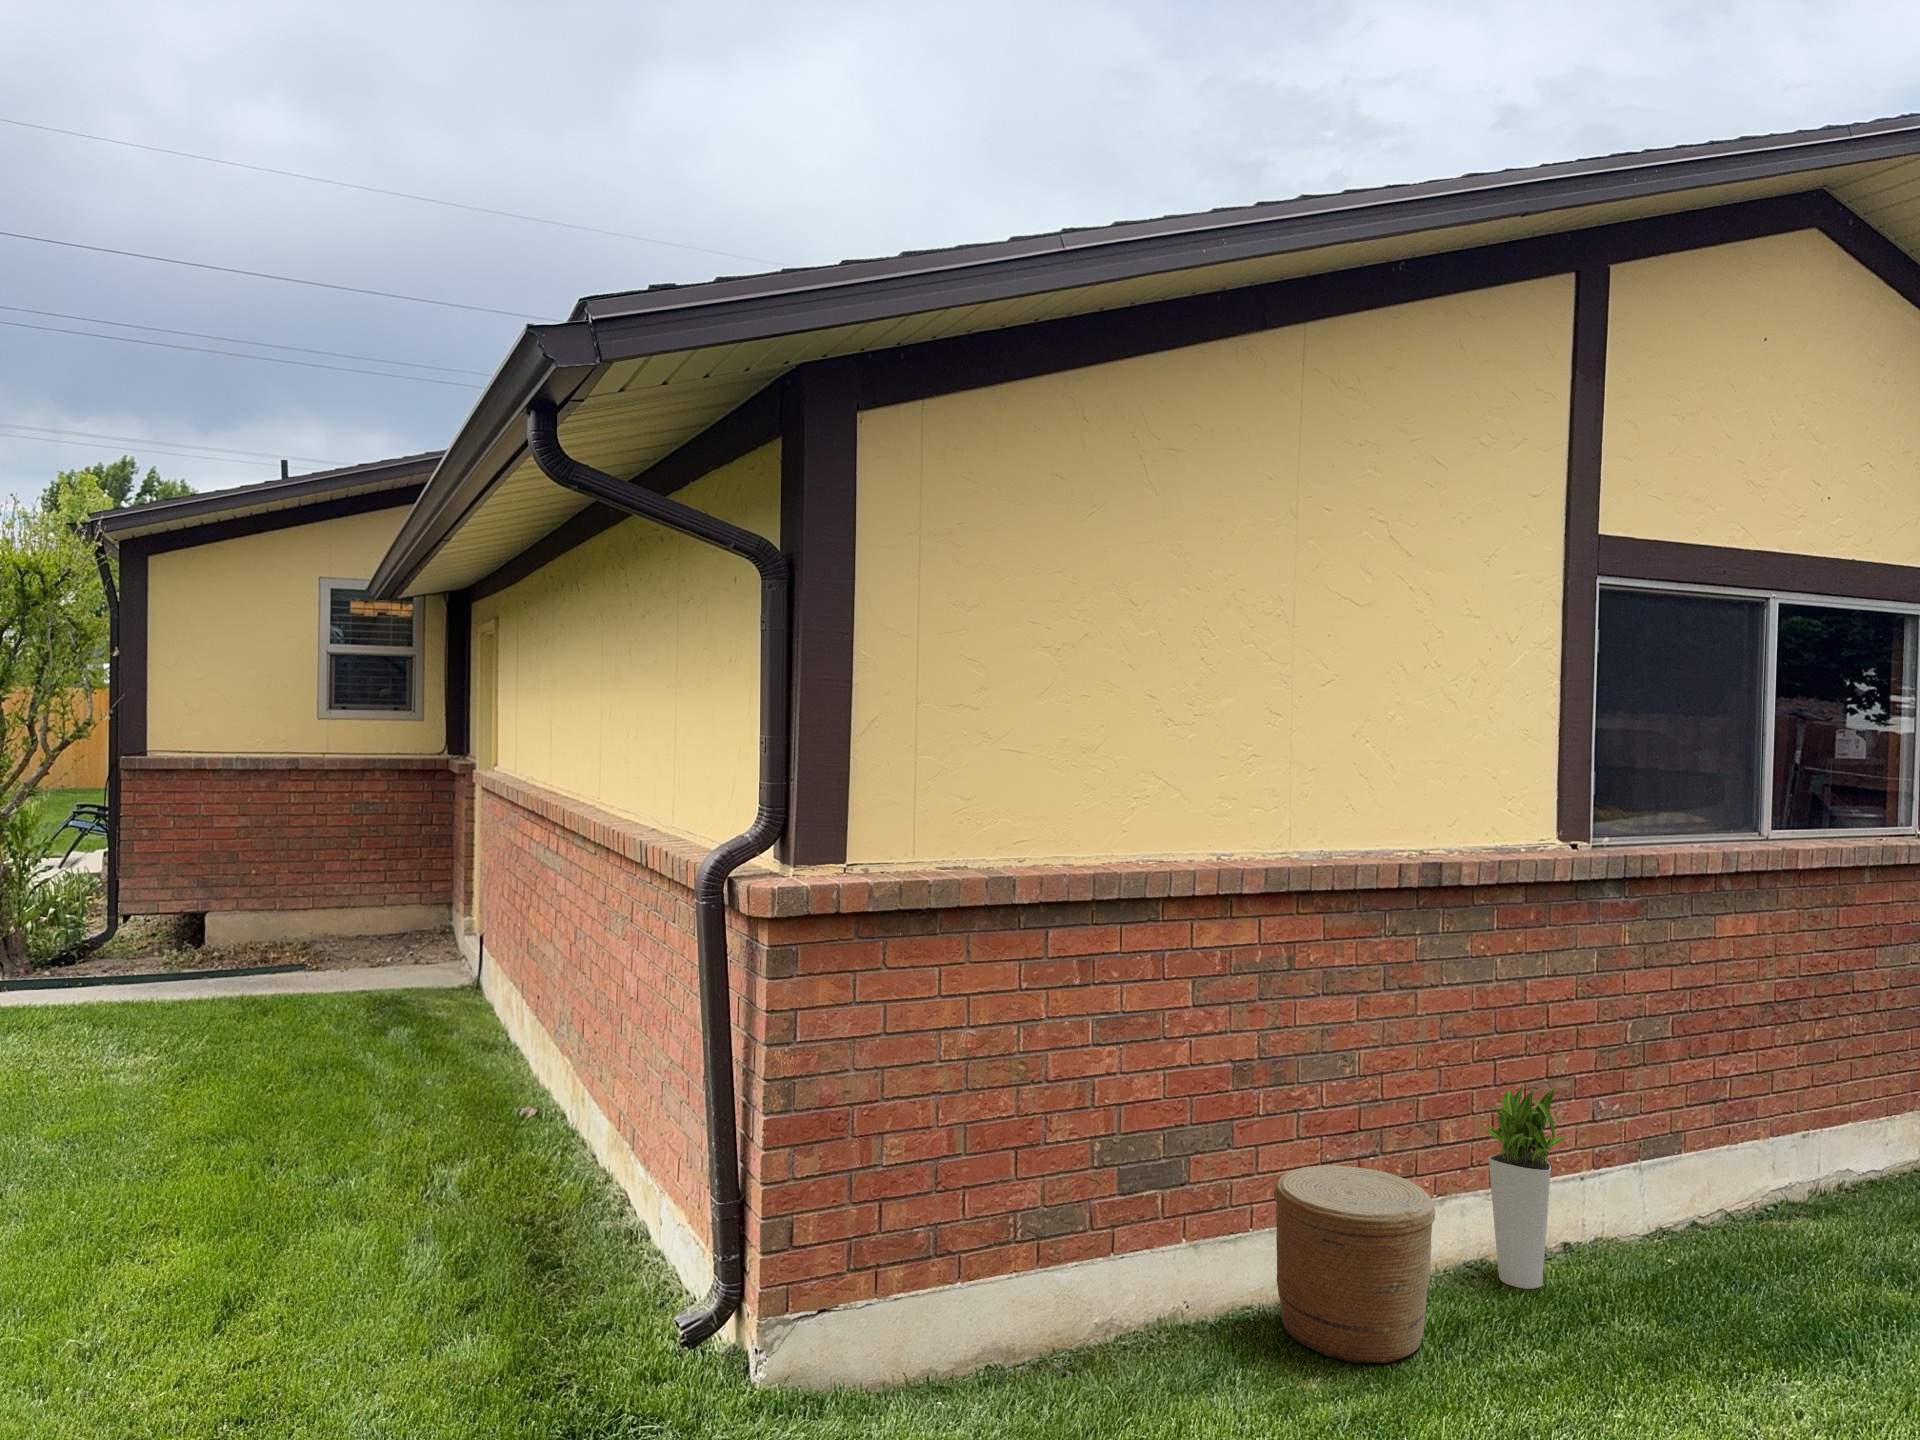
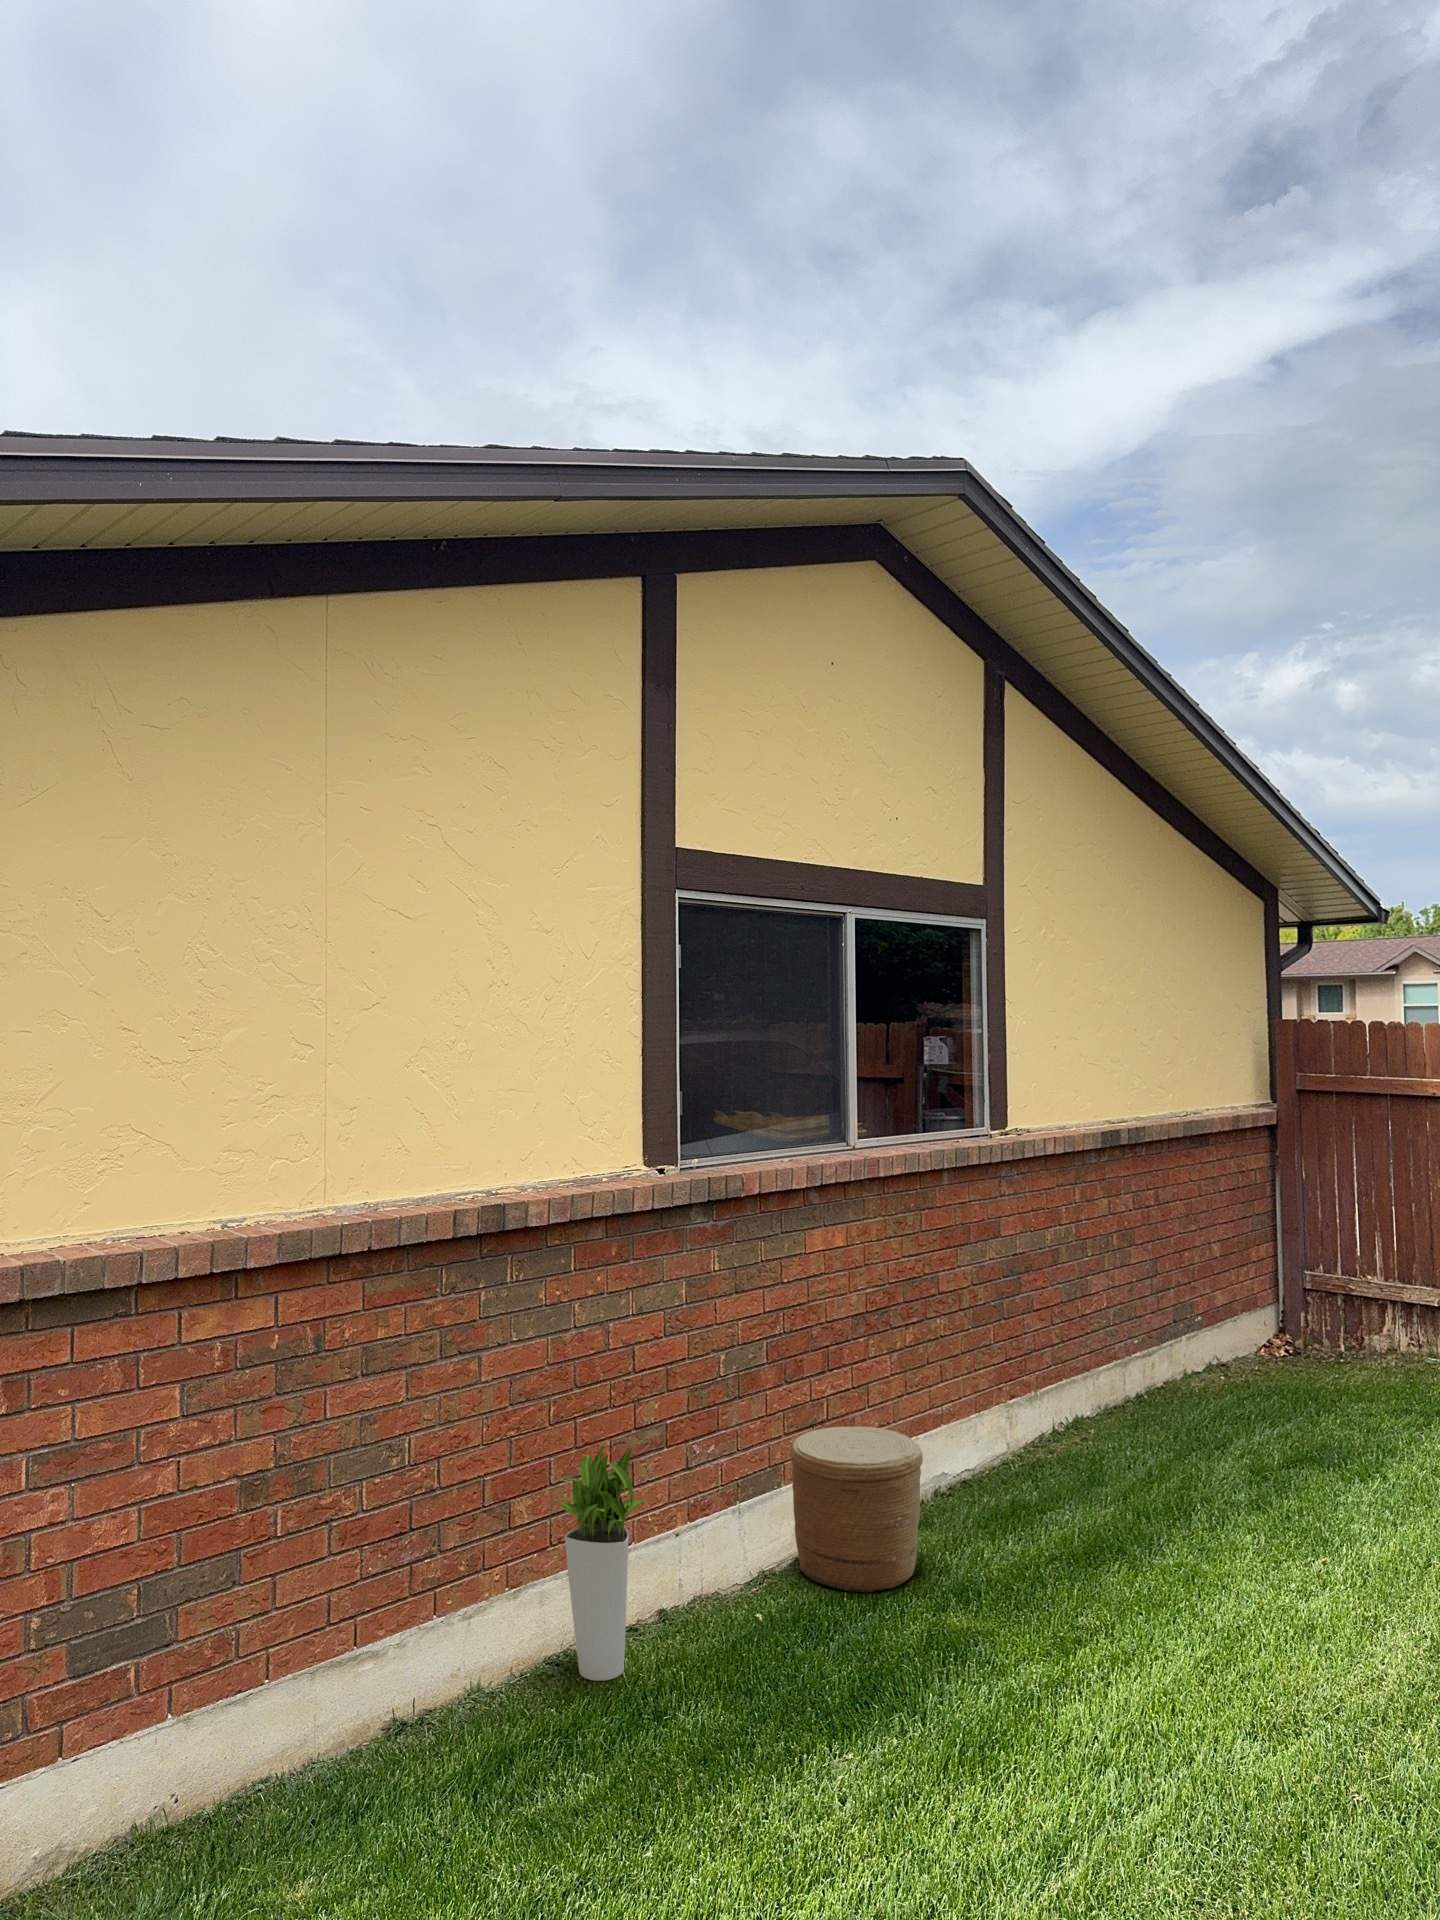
woven basket: present [1274,1165,1435,1364] -> present [790,1427,923,1593]

